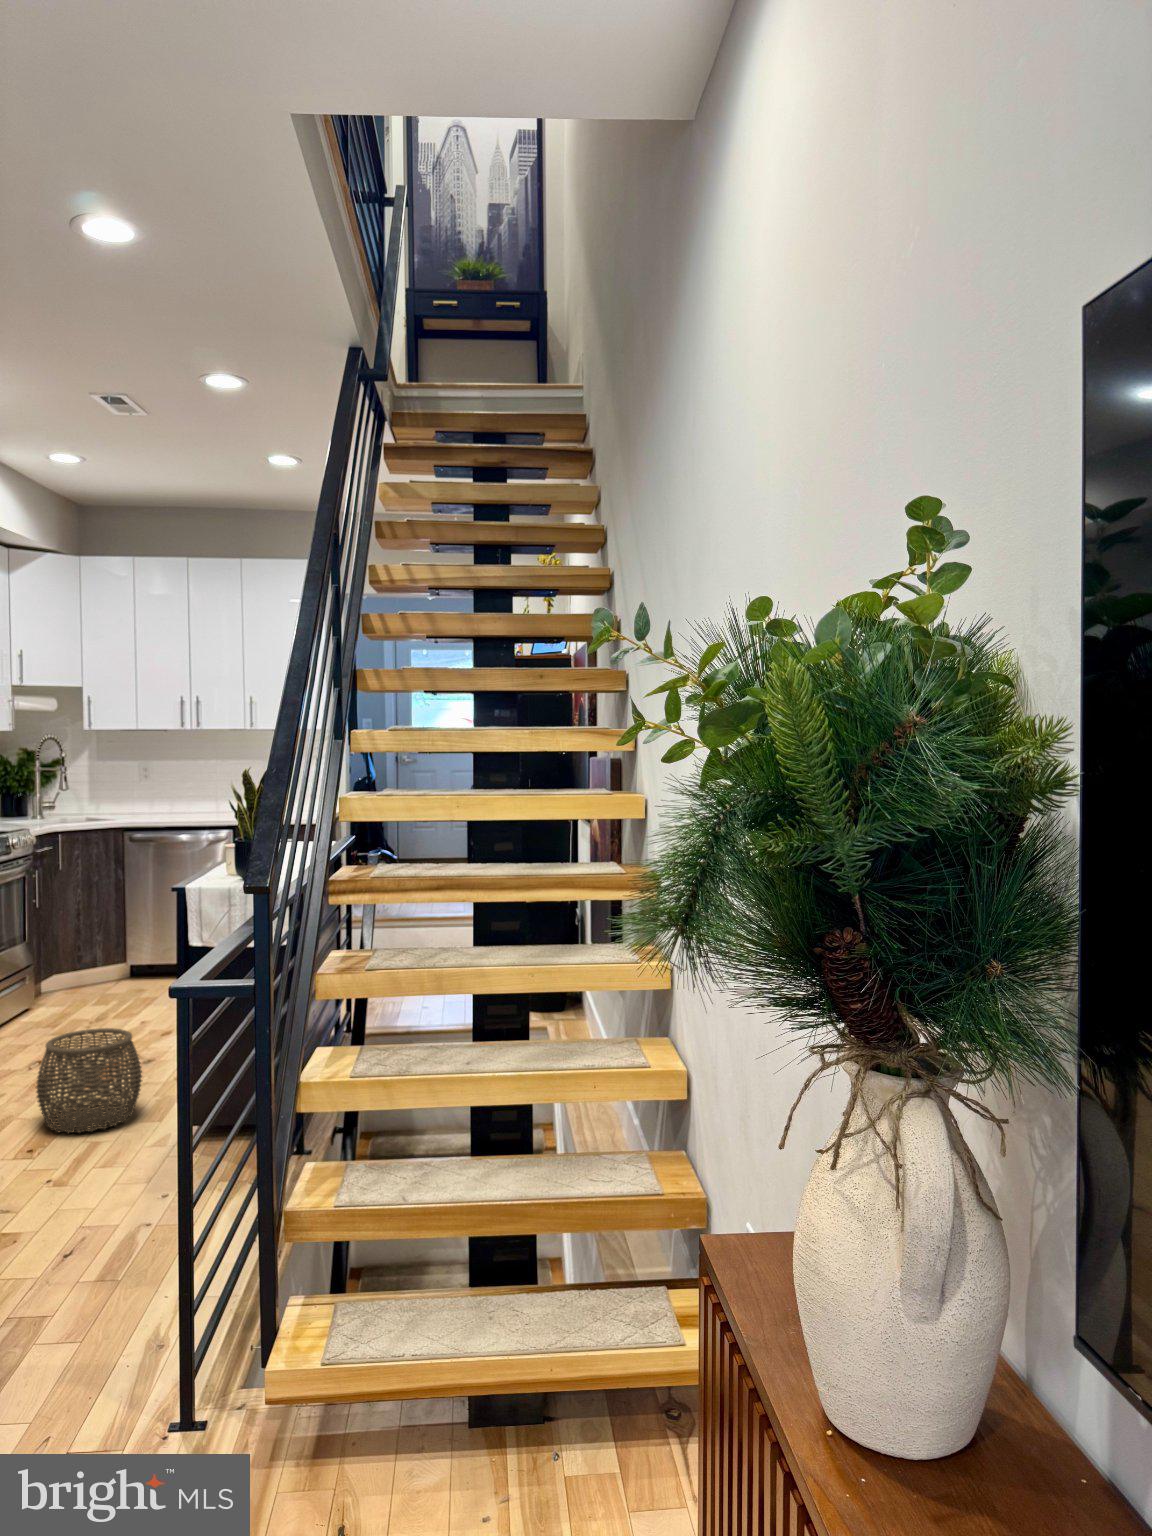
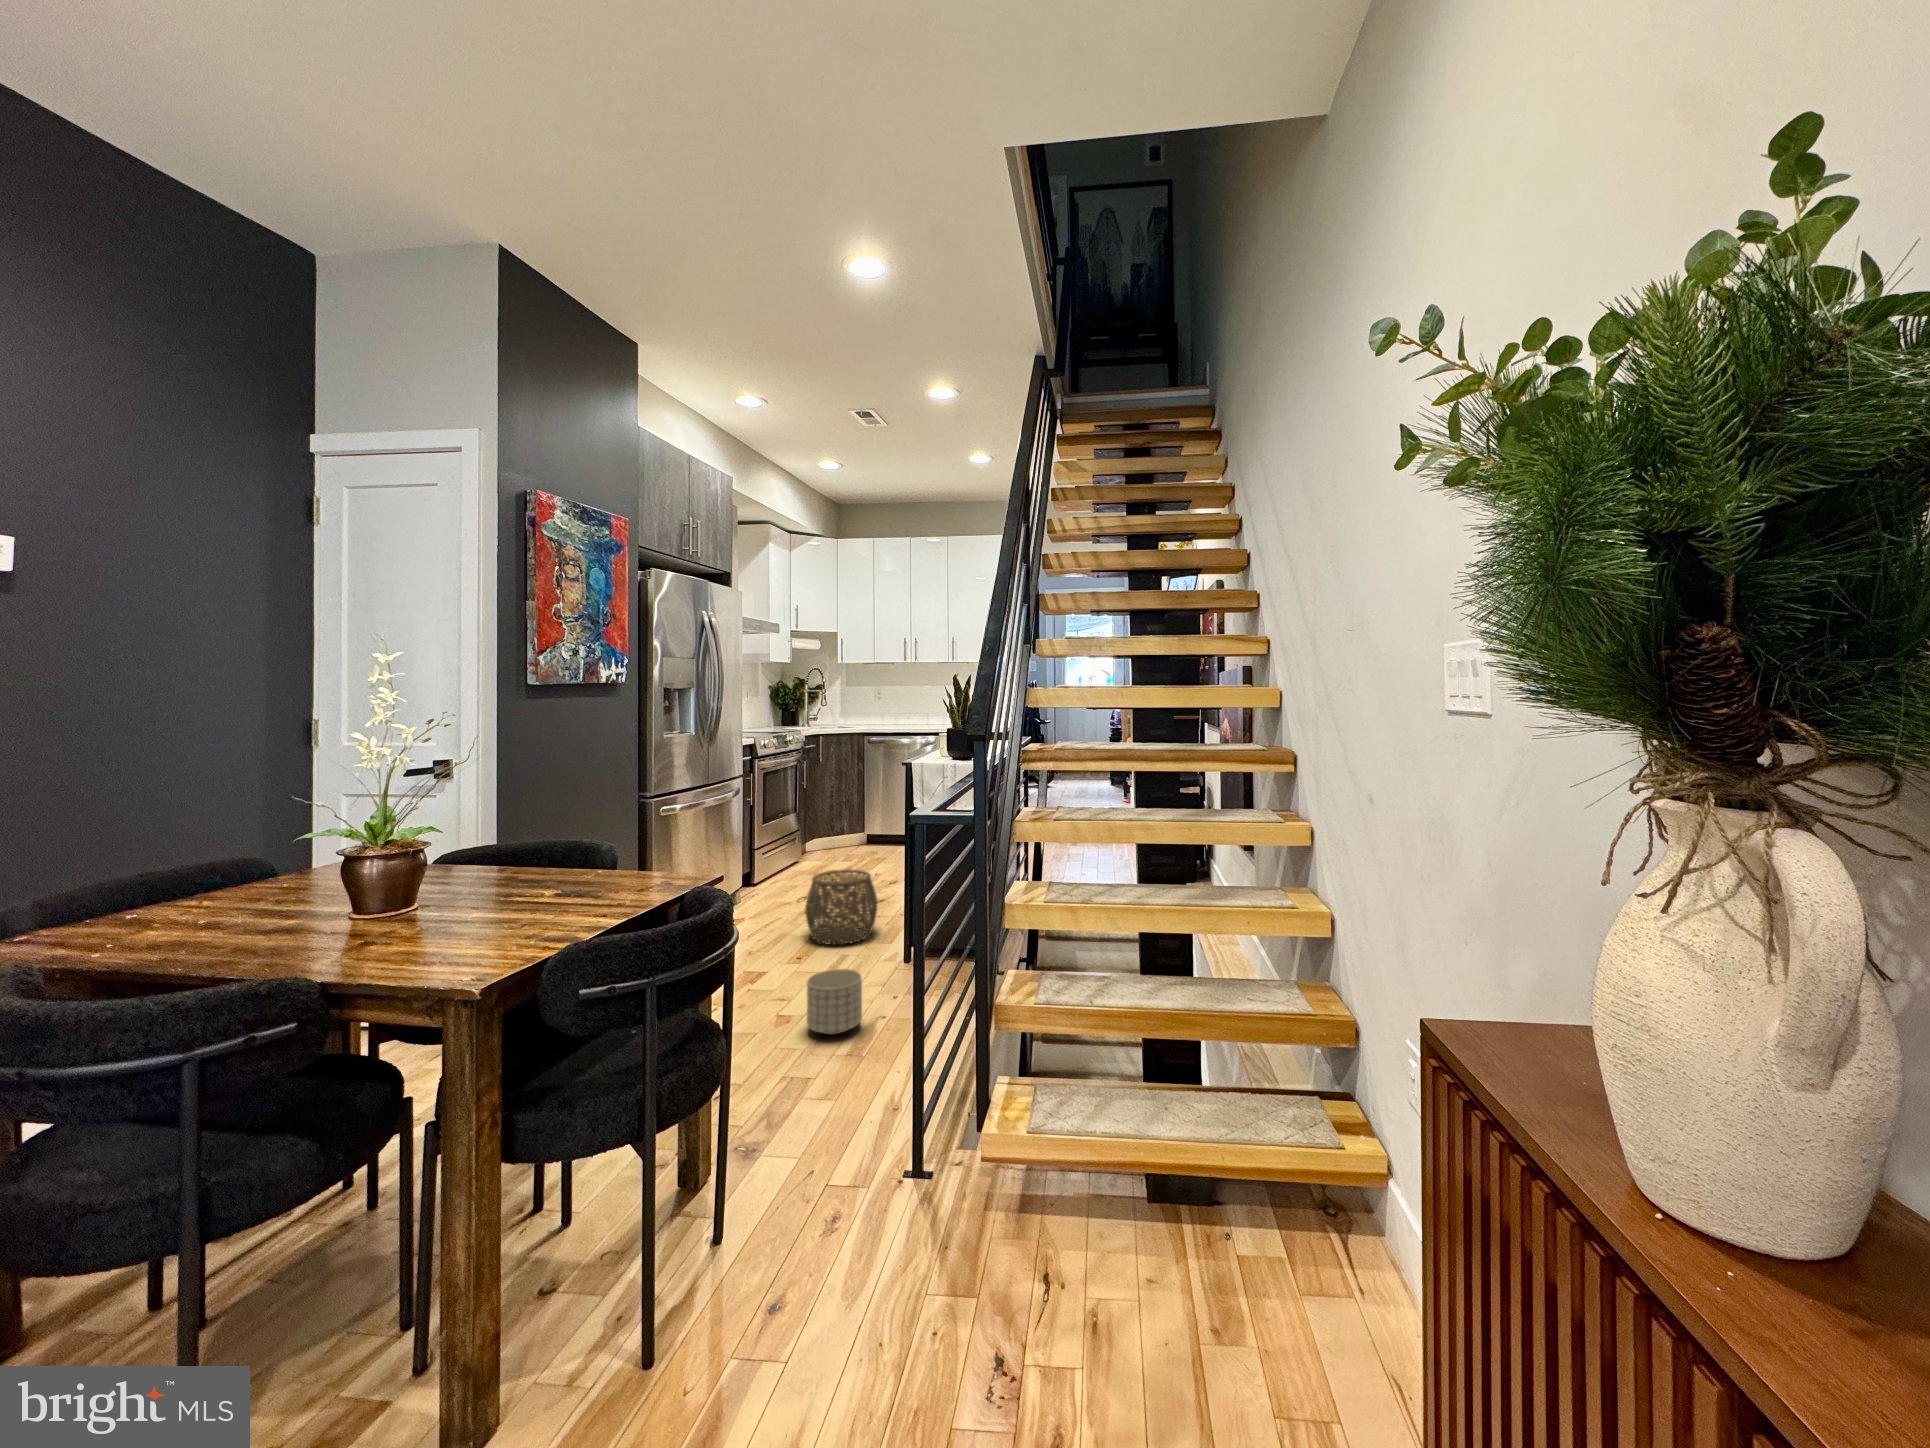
planter: none [38,1170,117,1259] -> present [807,969,862,1035]

